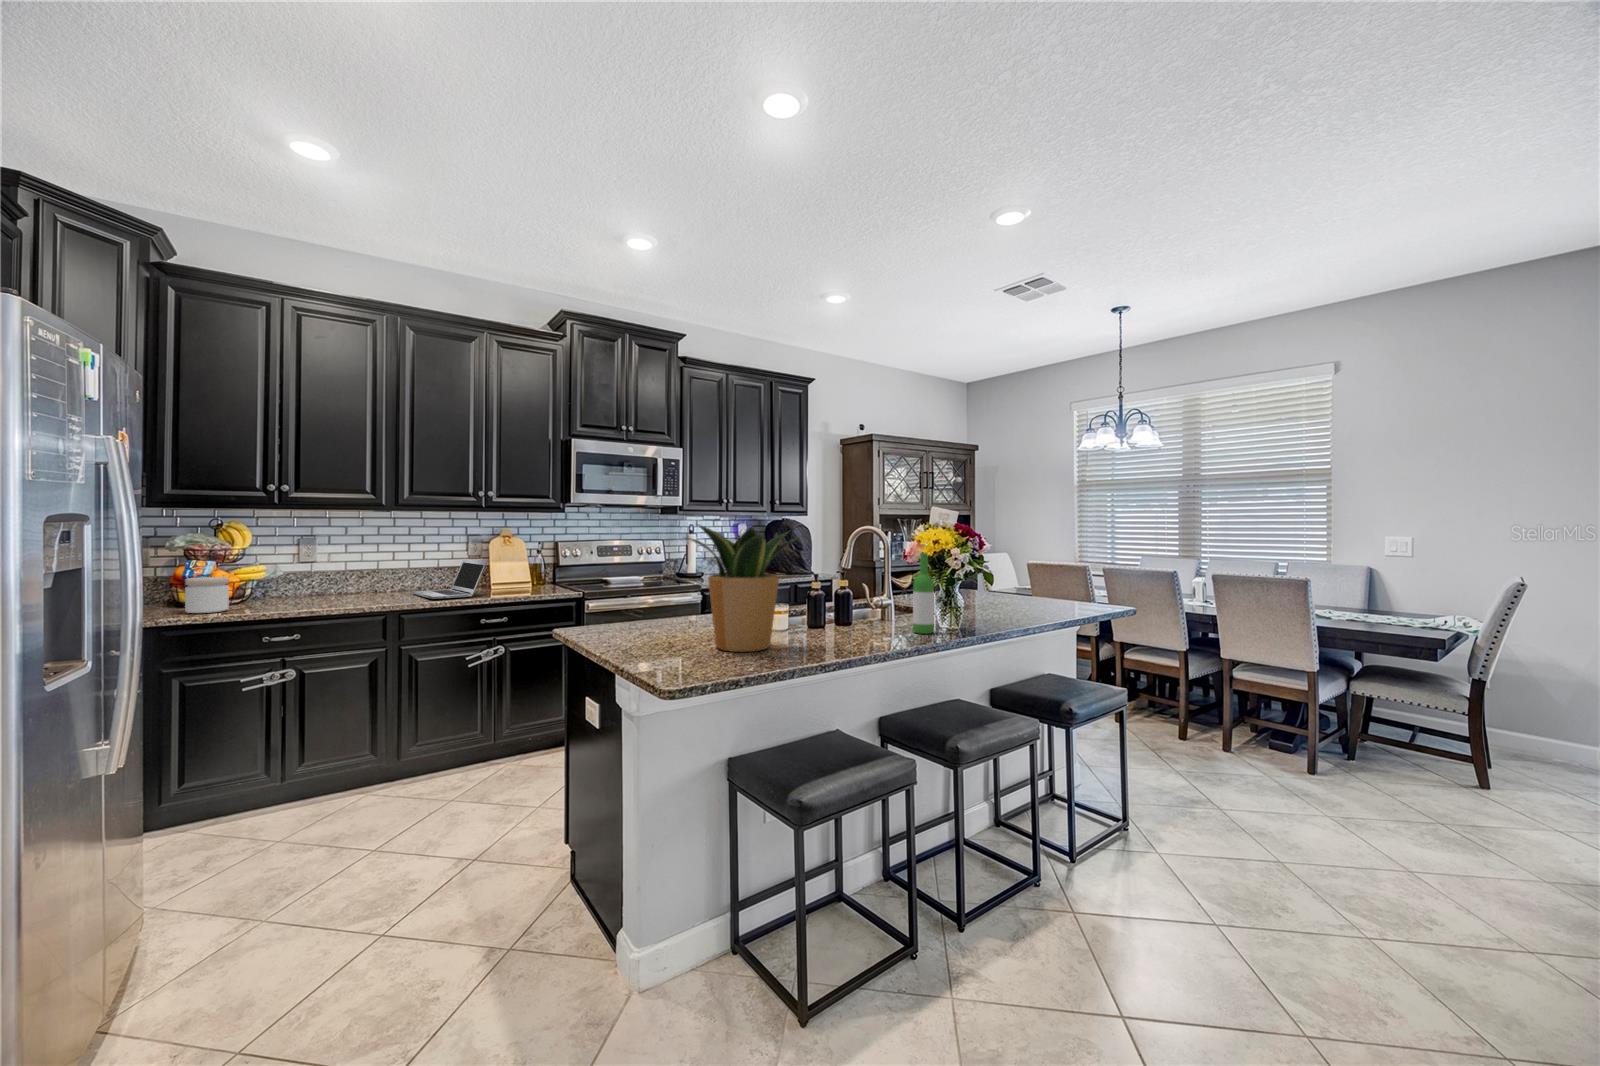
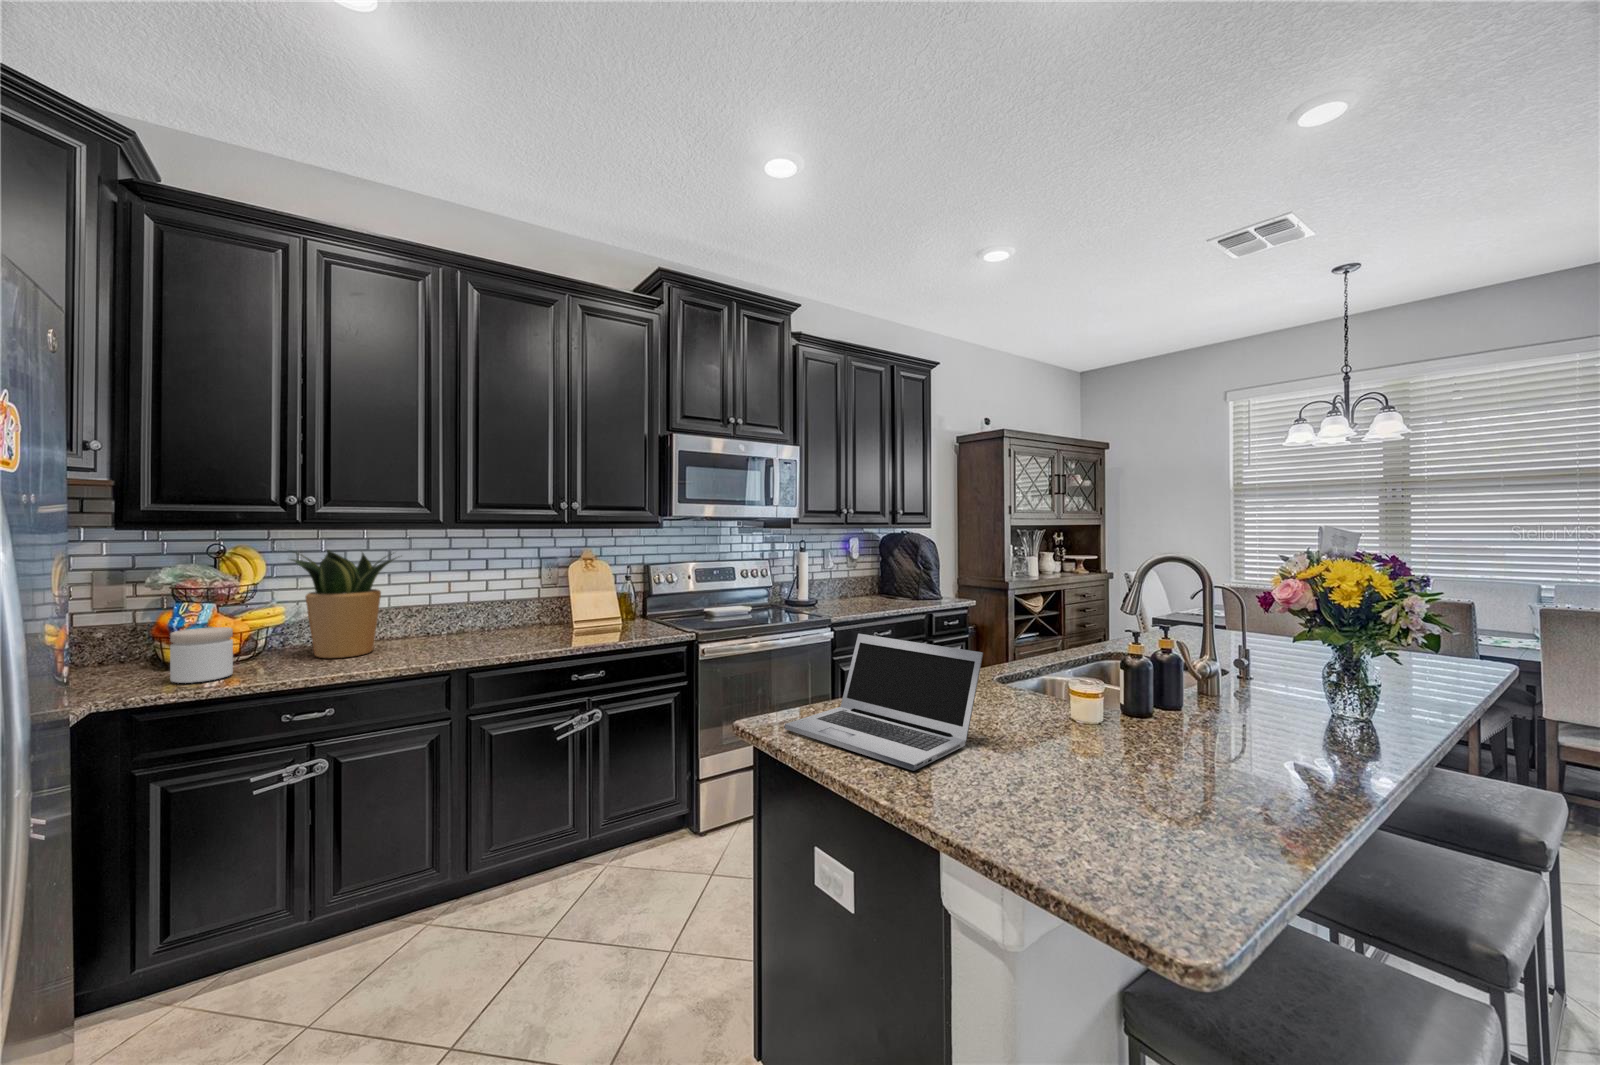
potted plant: present [684,525,800,652] -> present [291,550,395,658]
wine bottle: present [913,553,934,634] -> none [1320,602,1364,736]
laptop: present [412,559,487,599] -> present [785,634,983,771]

